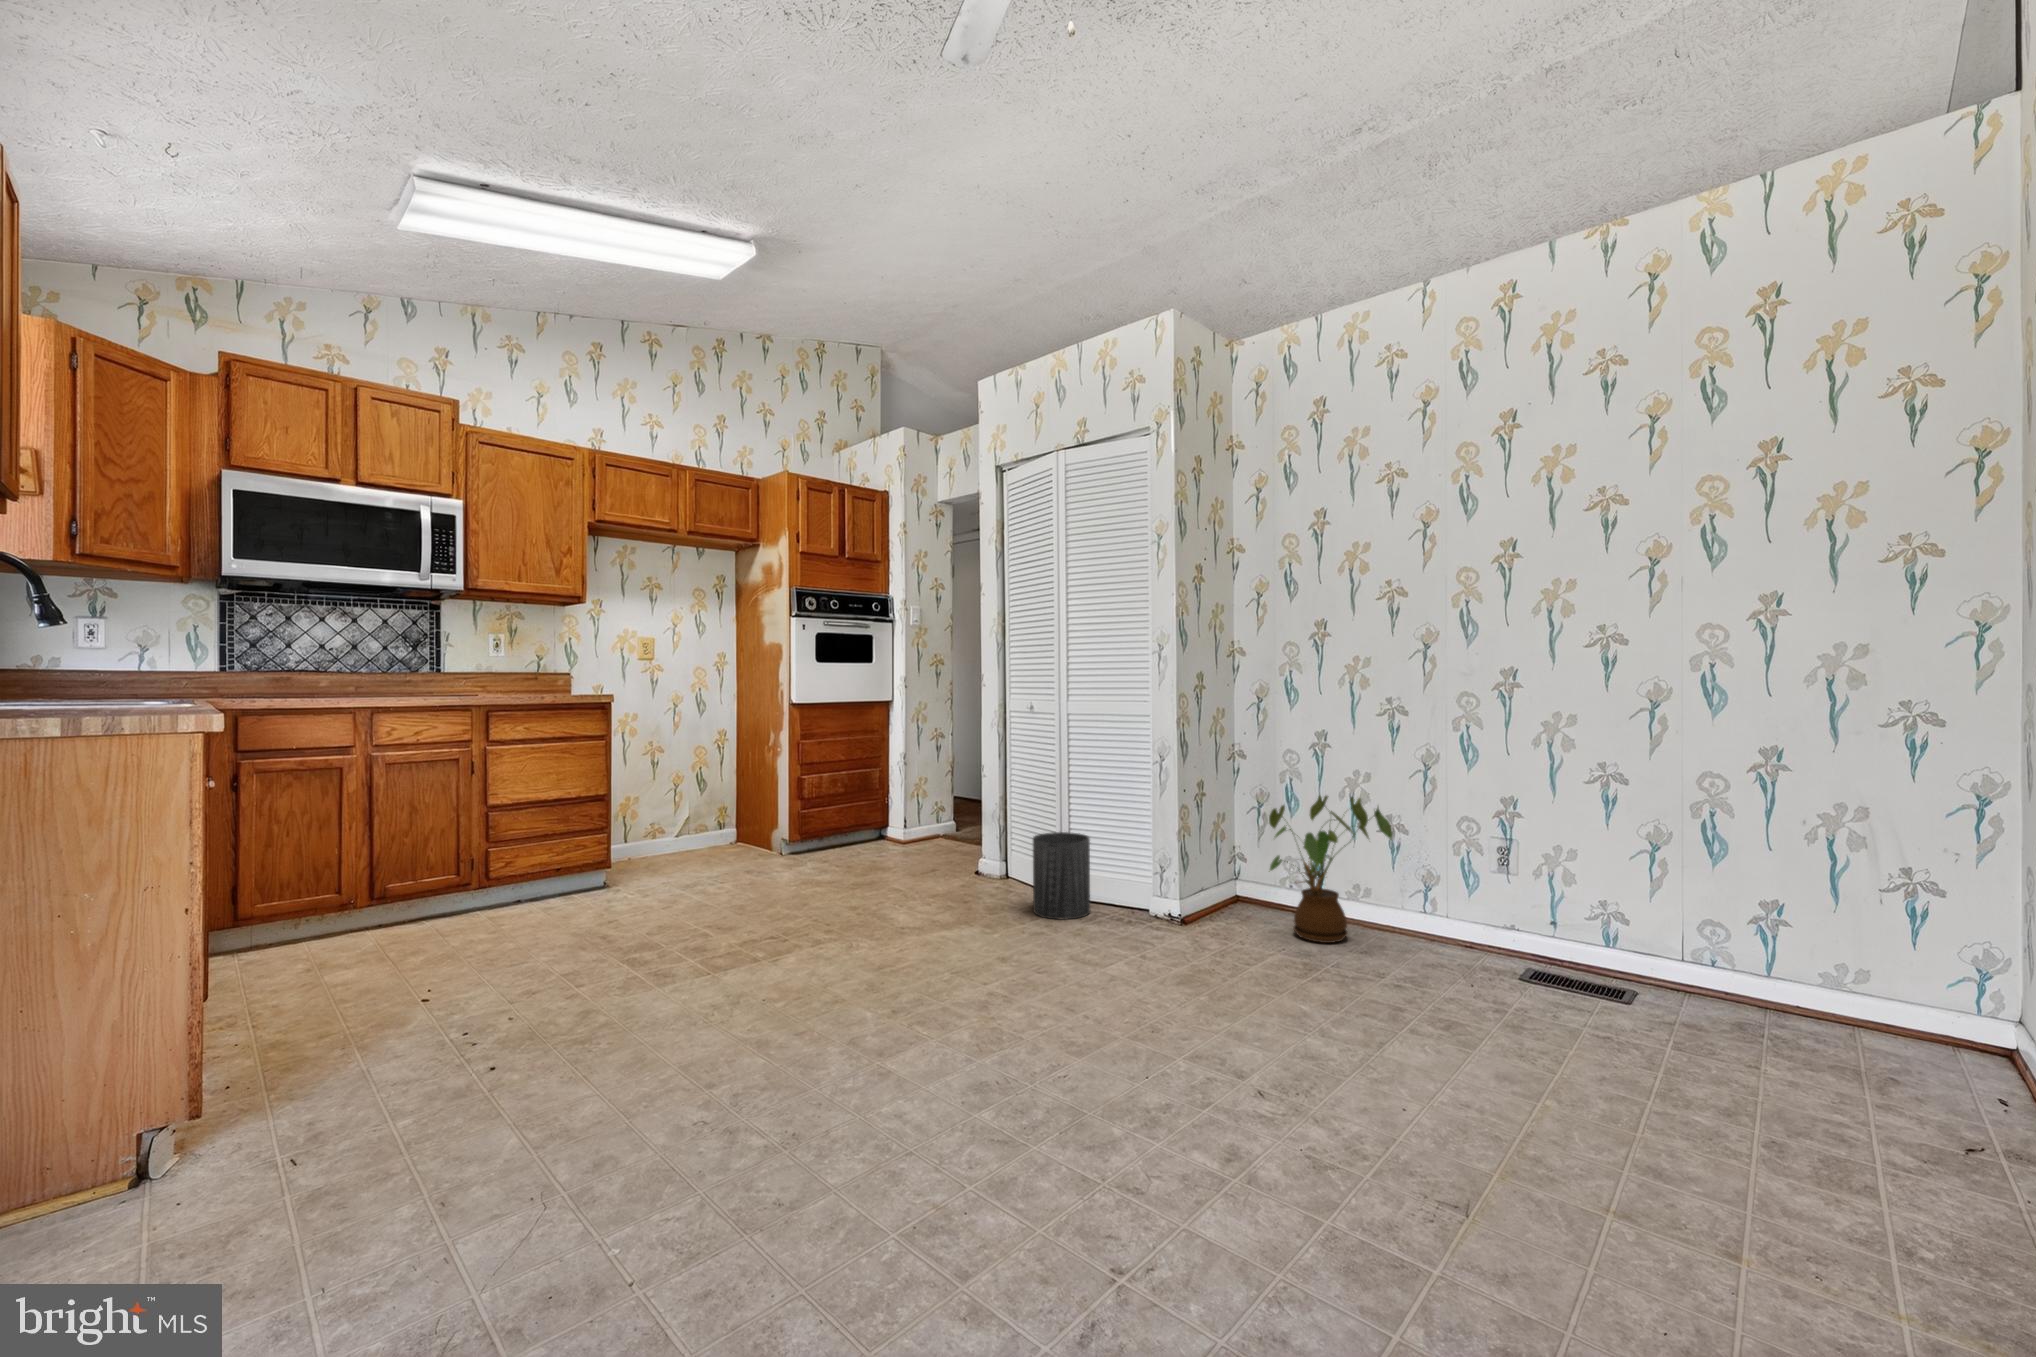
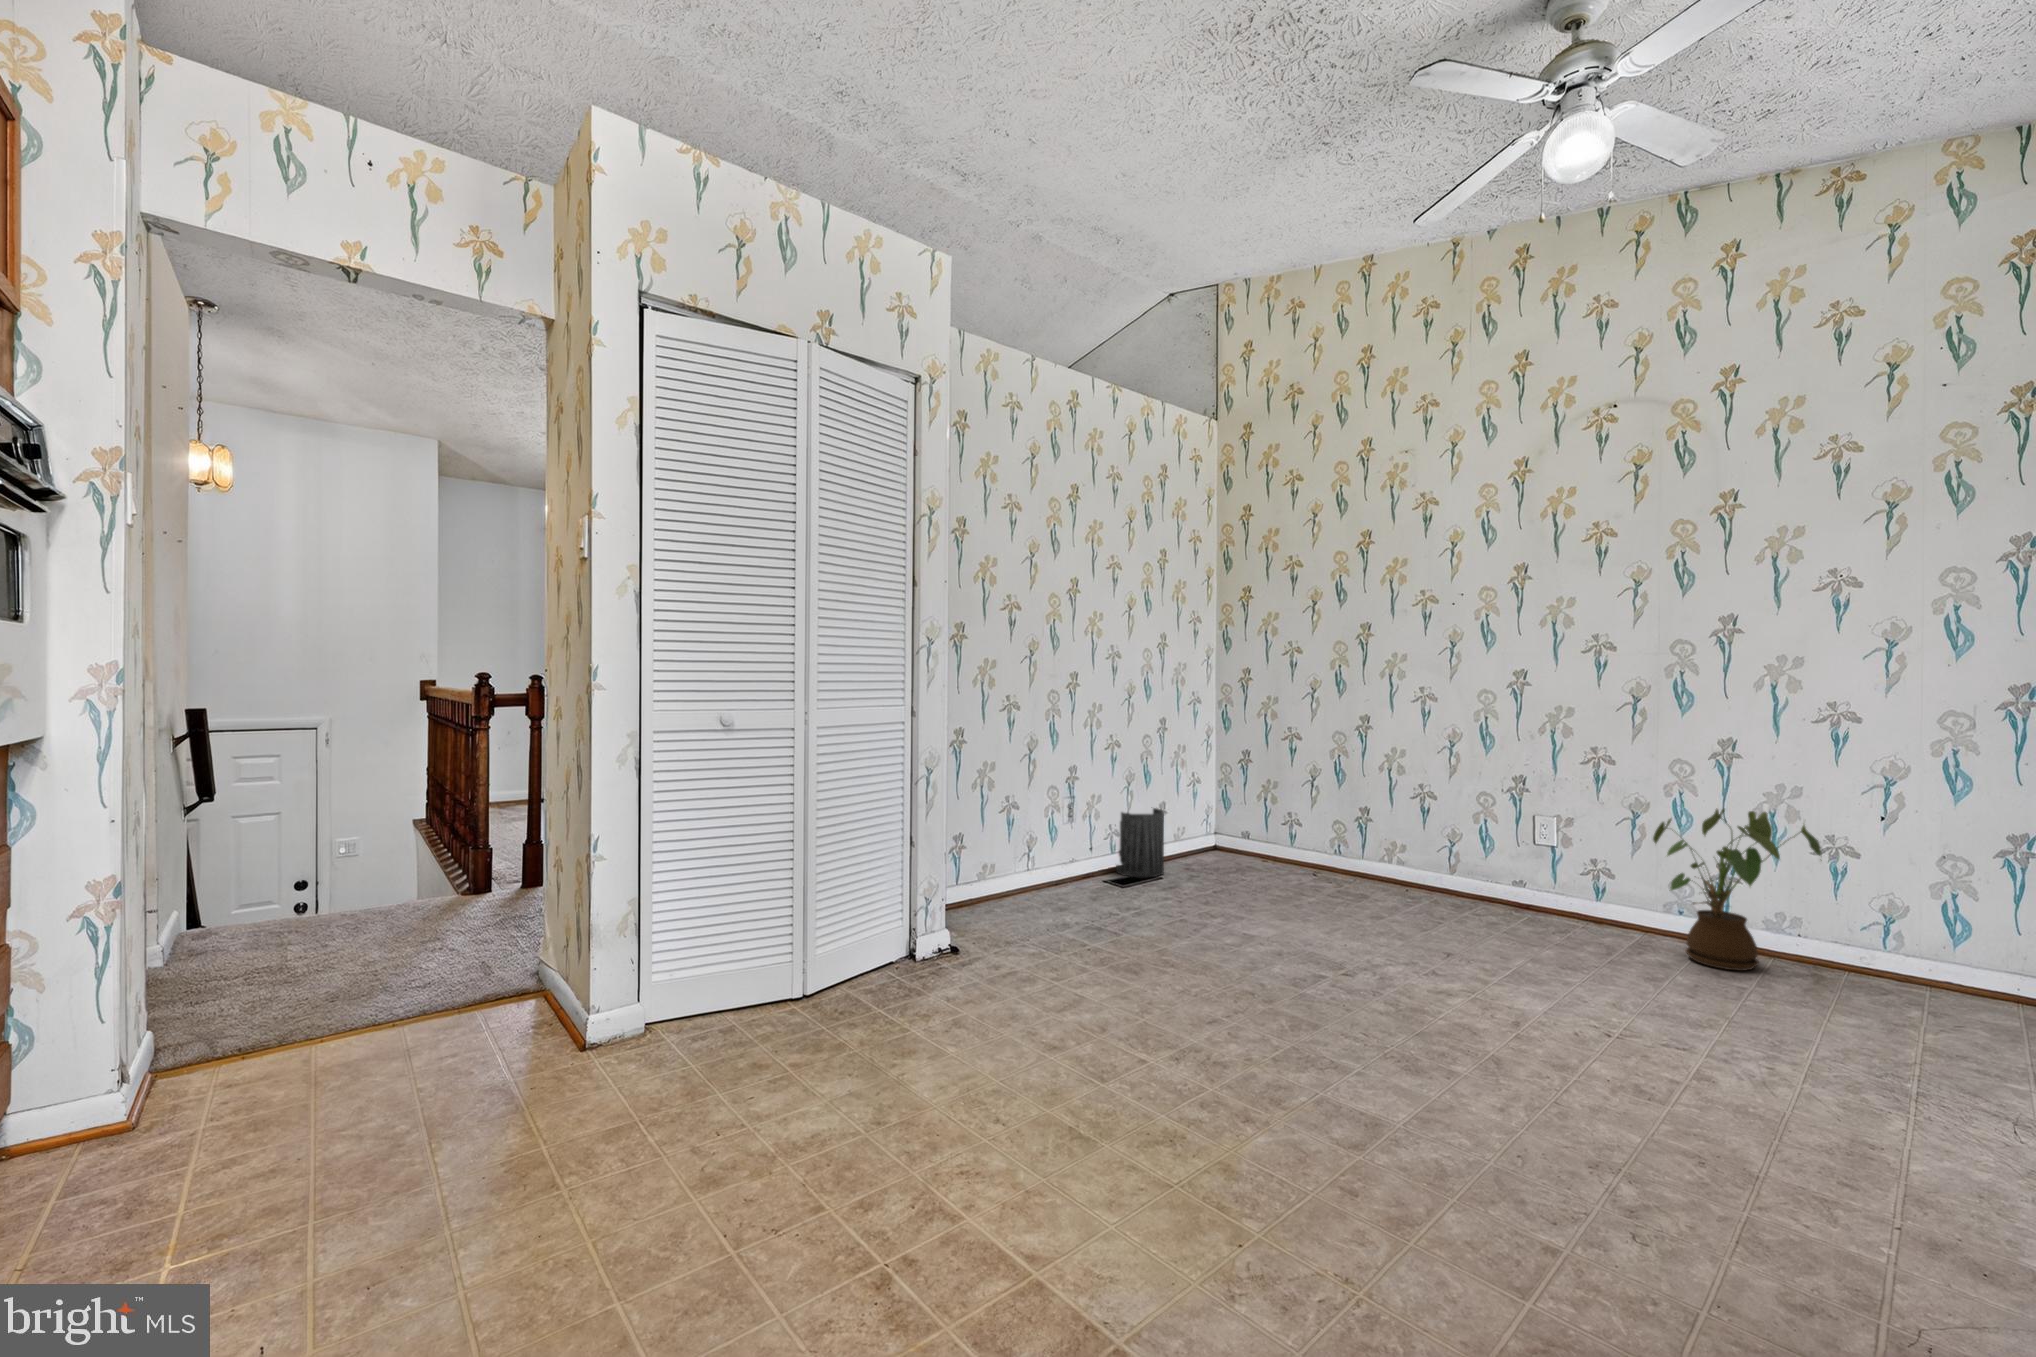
house plant: present [1269,796,1393,943] -> present [1653,809,1821,971]

